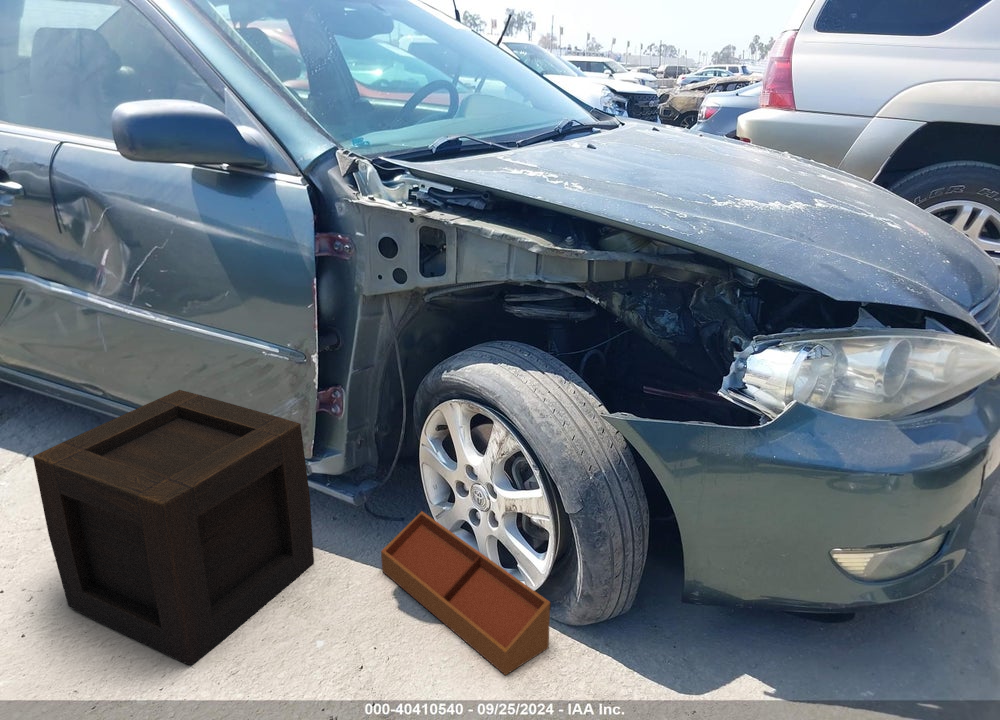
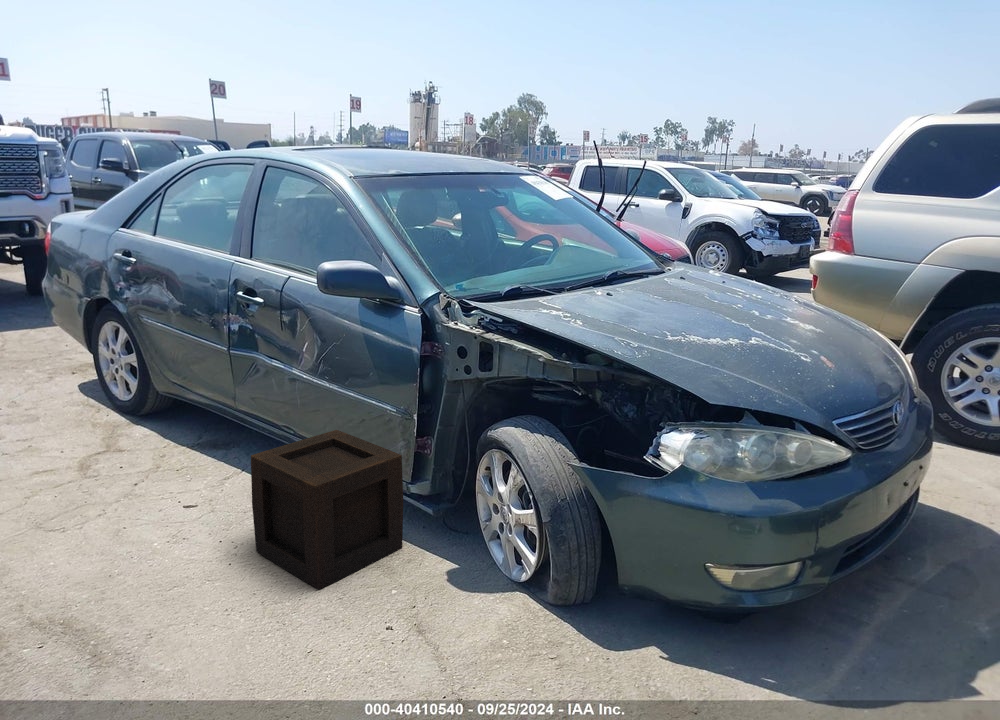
storage bin: present [381,511,551,675] -> none [443,522,534,621]

